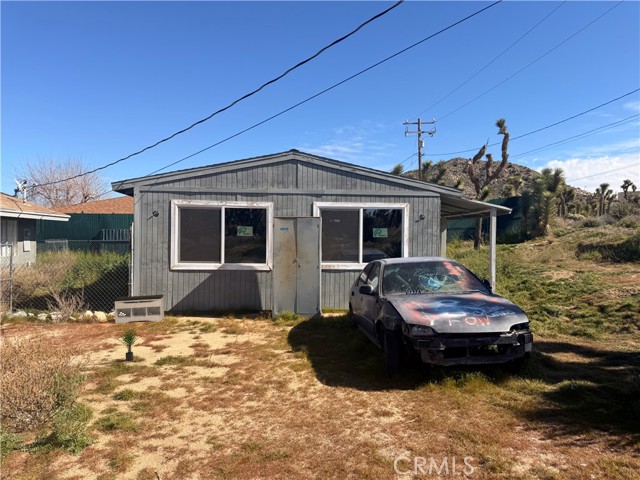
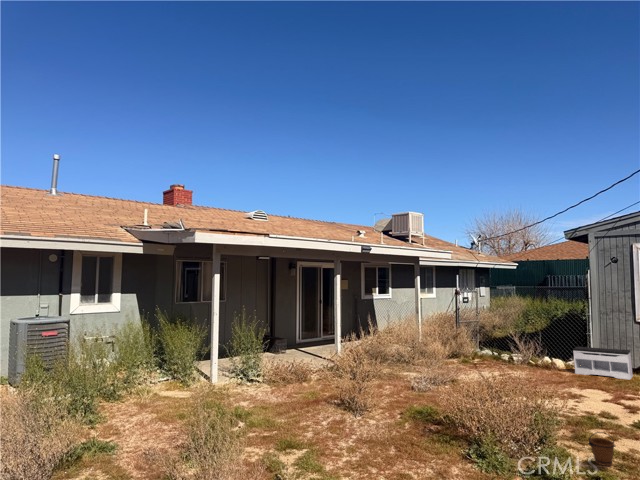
potted plant: present [118,329,137,361] -> none [580,377,612,416]
bucket: none [108,378,134,411] -> present [588,432,615,466]

